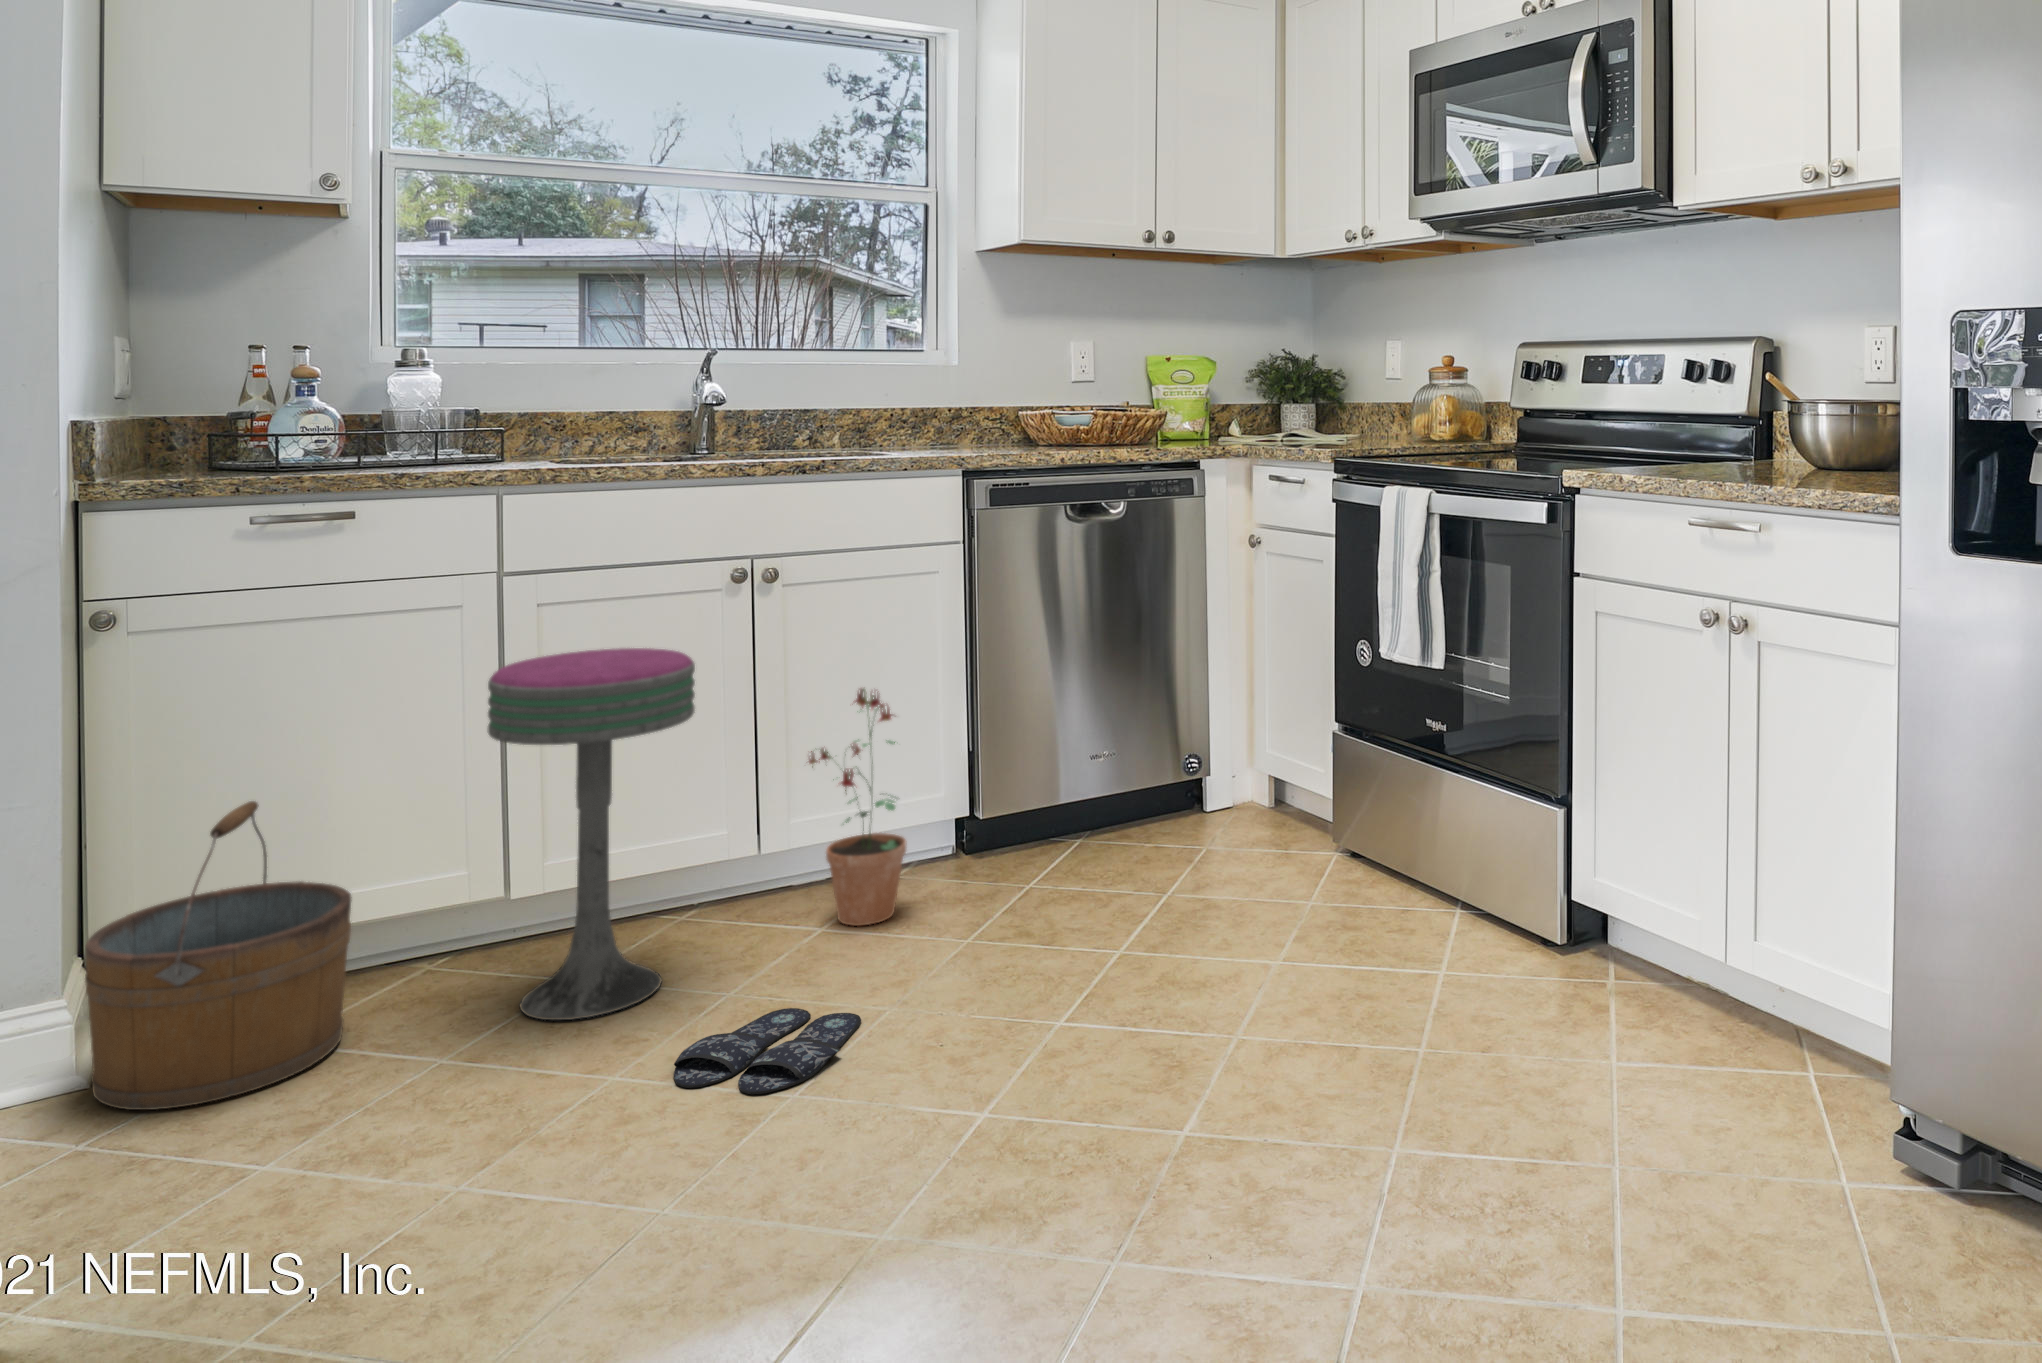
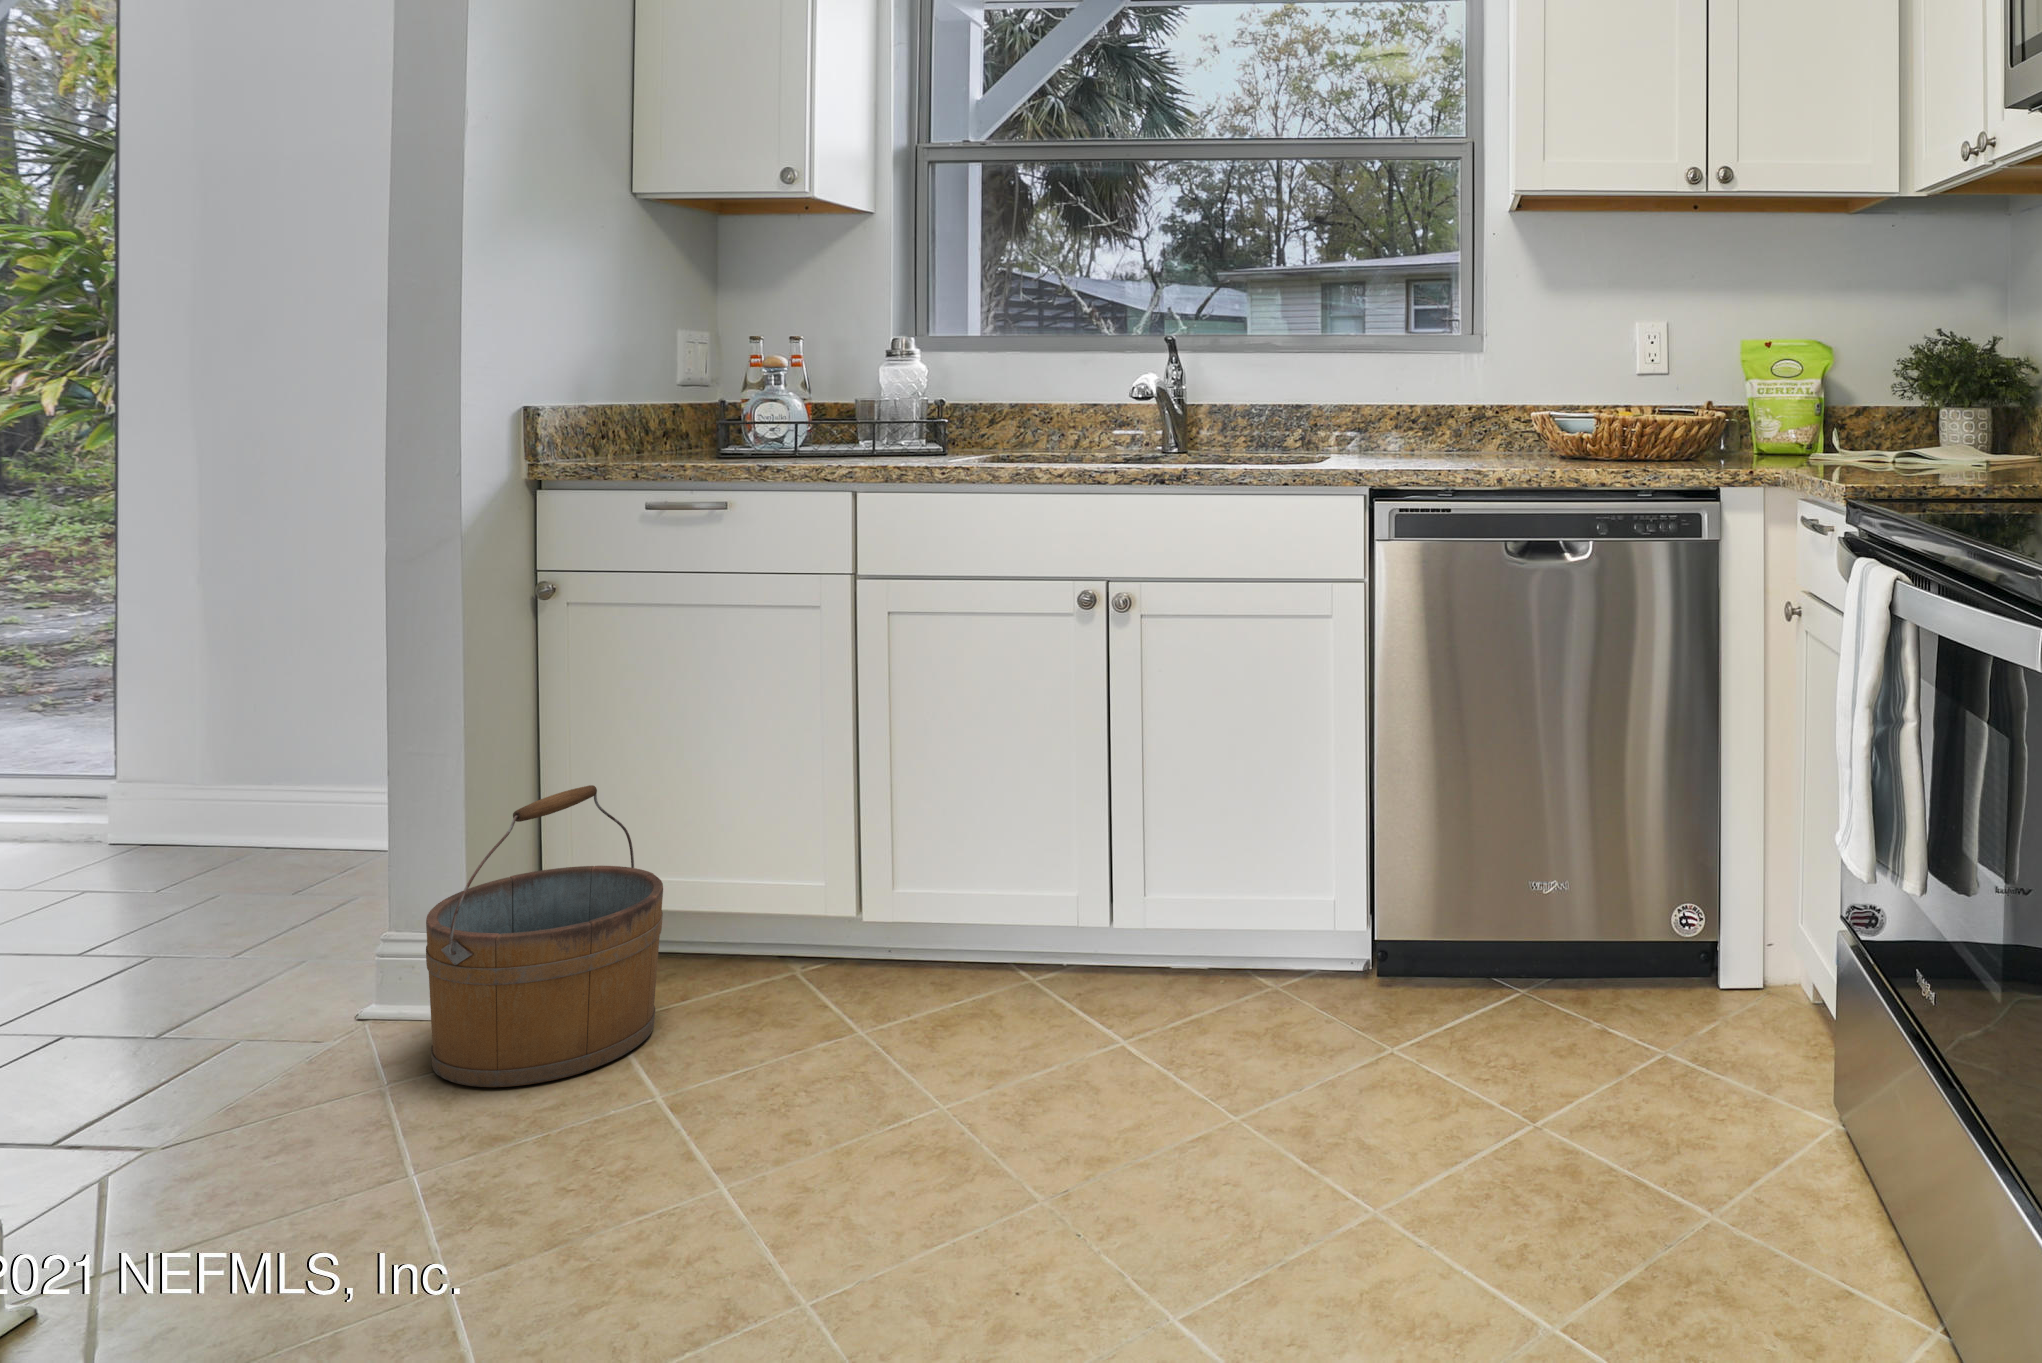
bar stool: present [488,648,695,1020] -> none [743,671,963,1098]
potted plant: present [809,688,906,926] -> none [1130,753,1233,1059]
slippers: present [674,1008,861,1094] -> none [753,1156,1004,1284]

